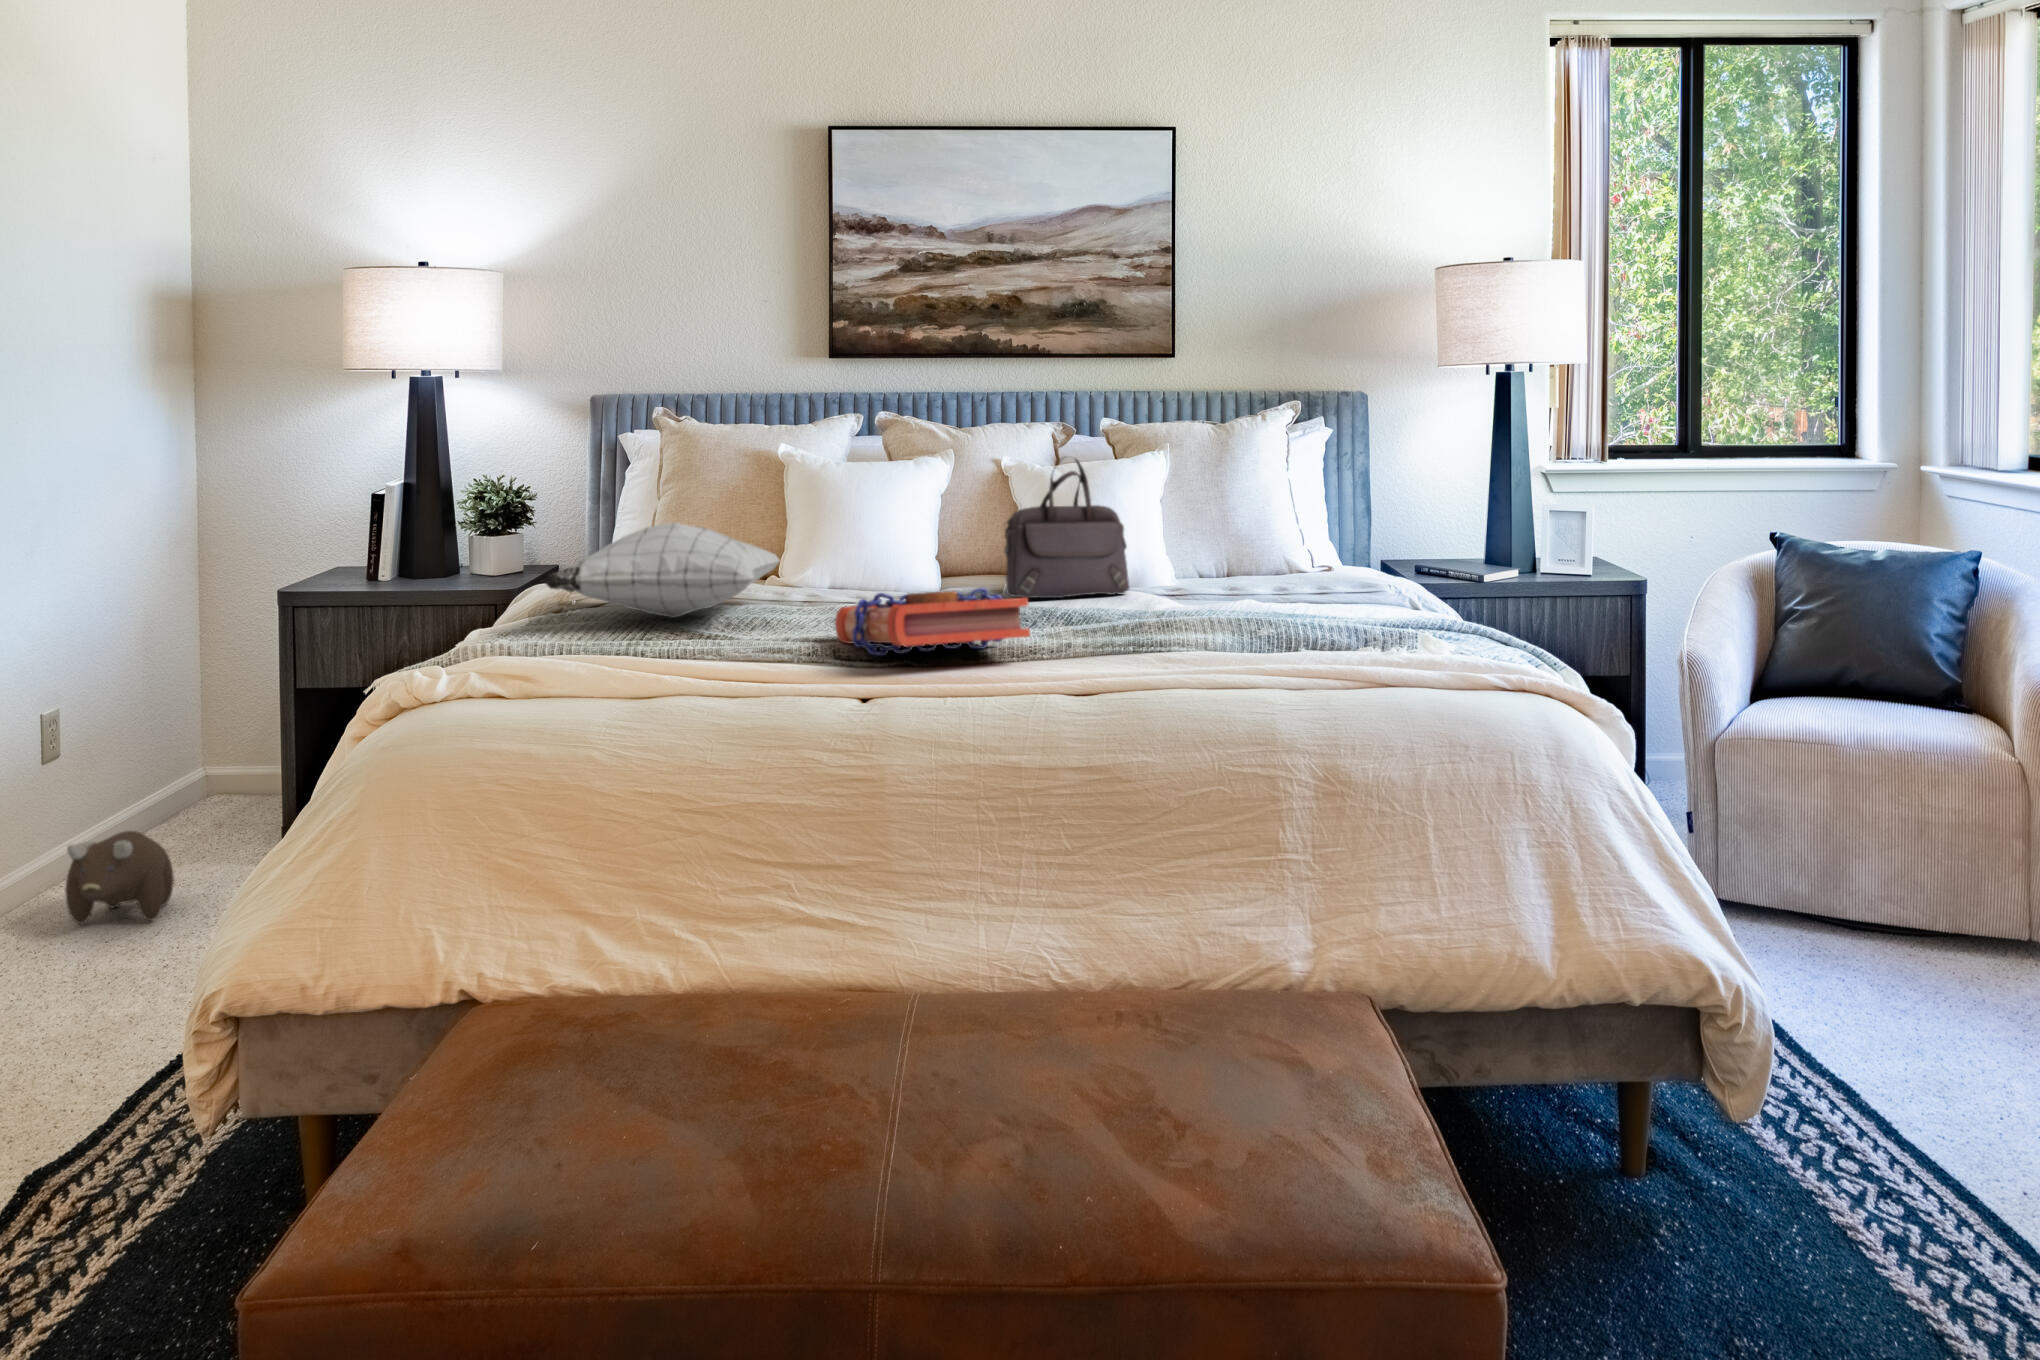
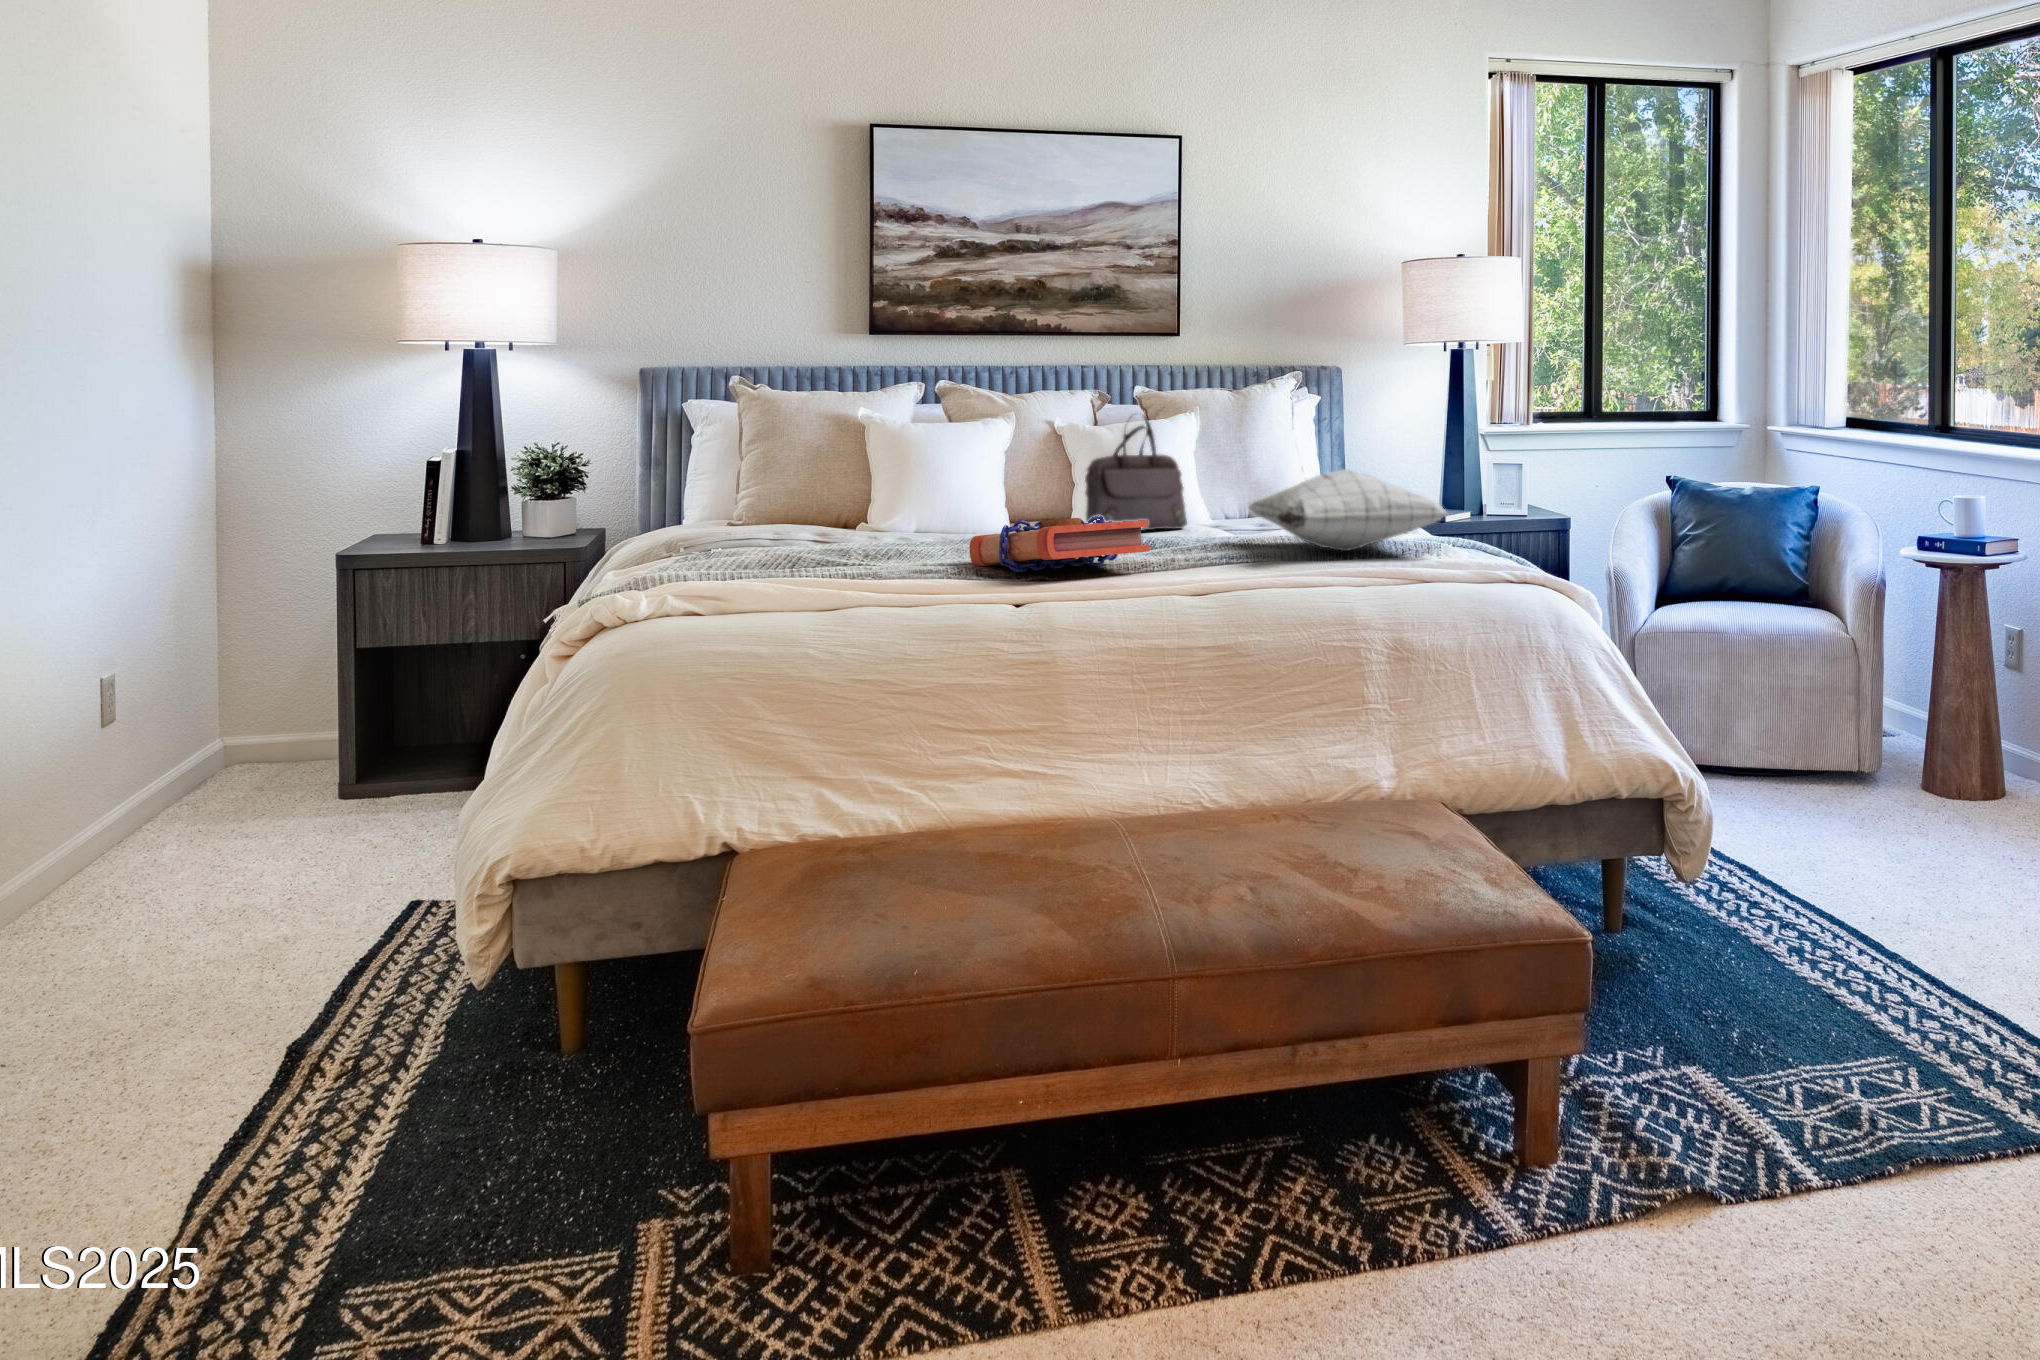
pillow: present [543,522,780,618] -> present [1248,469,1446,551]
plush toy: present [65,831,174,924] -> none [154,784,259,875]

